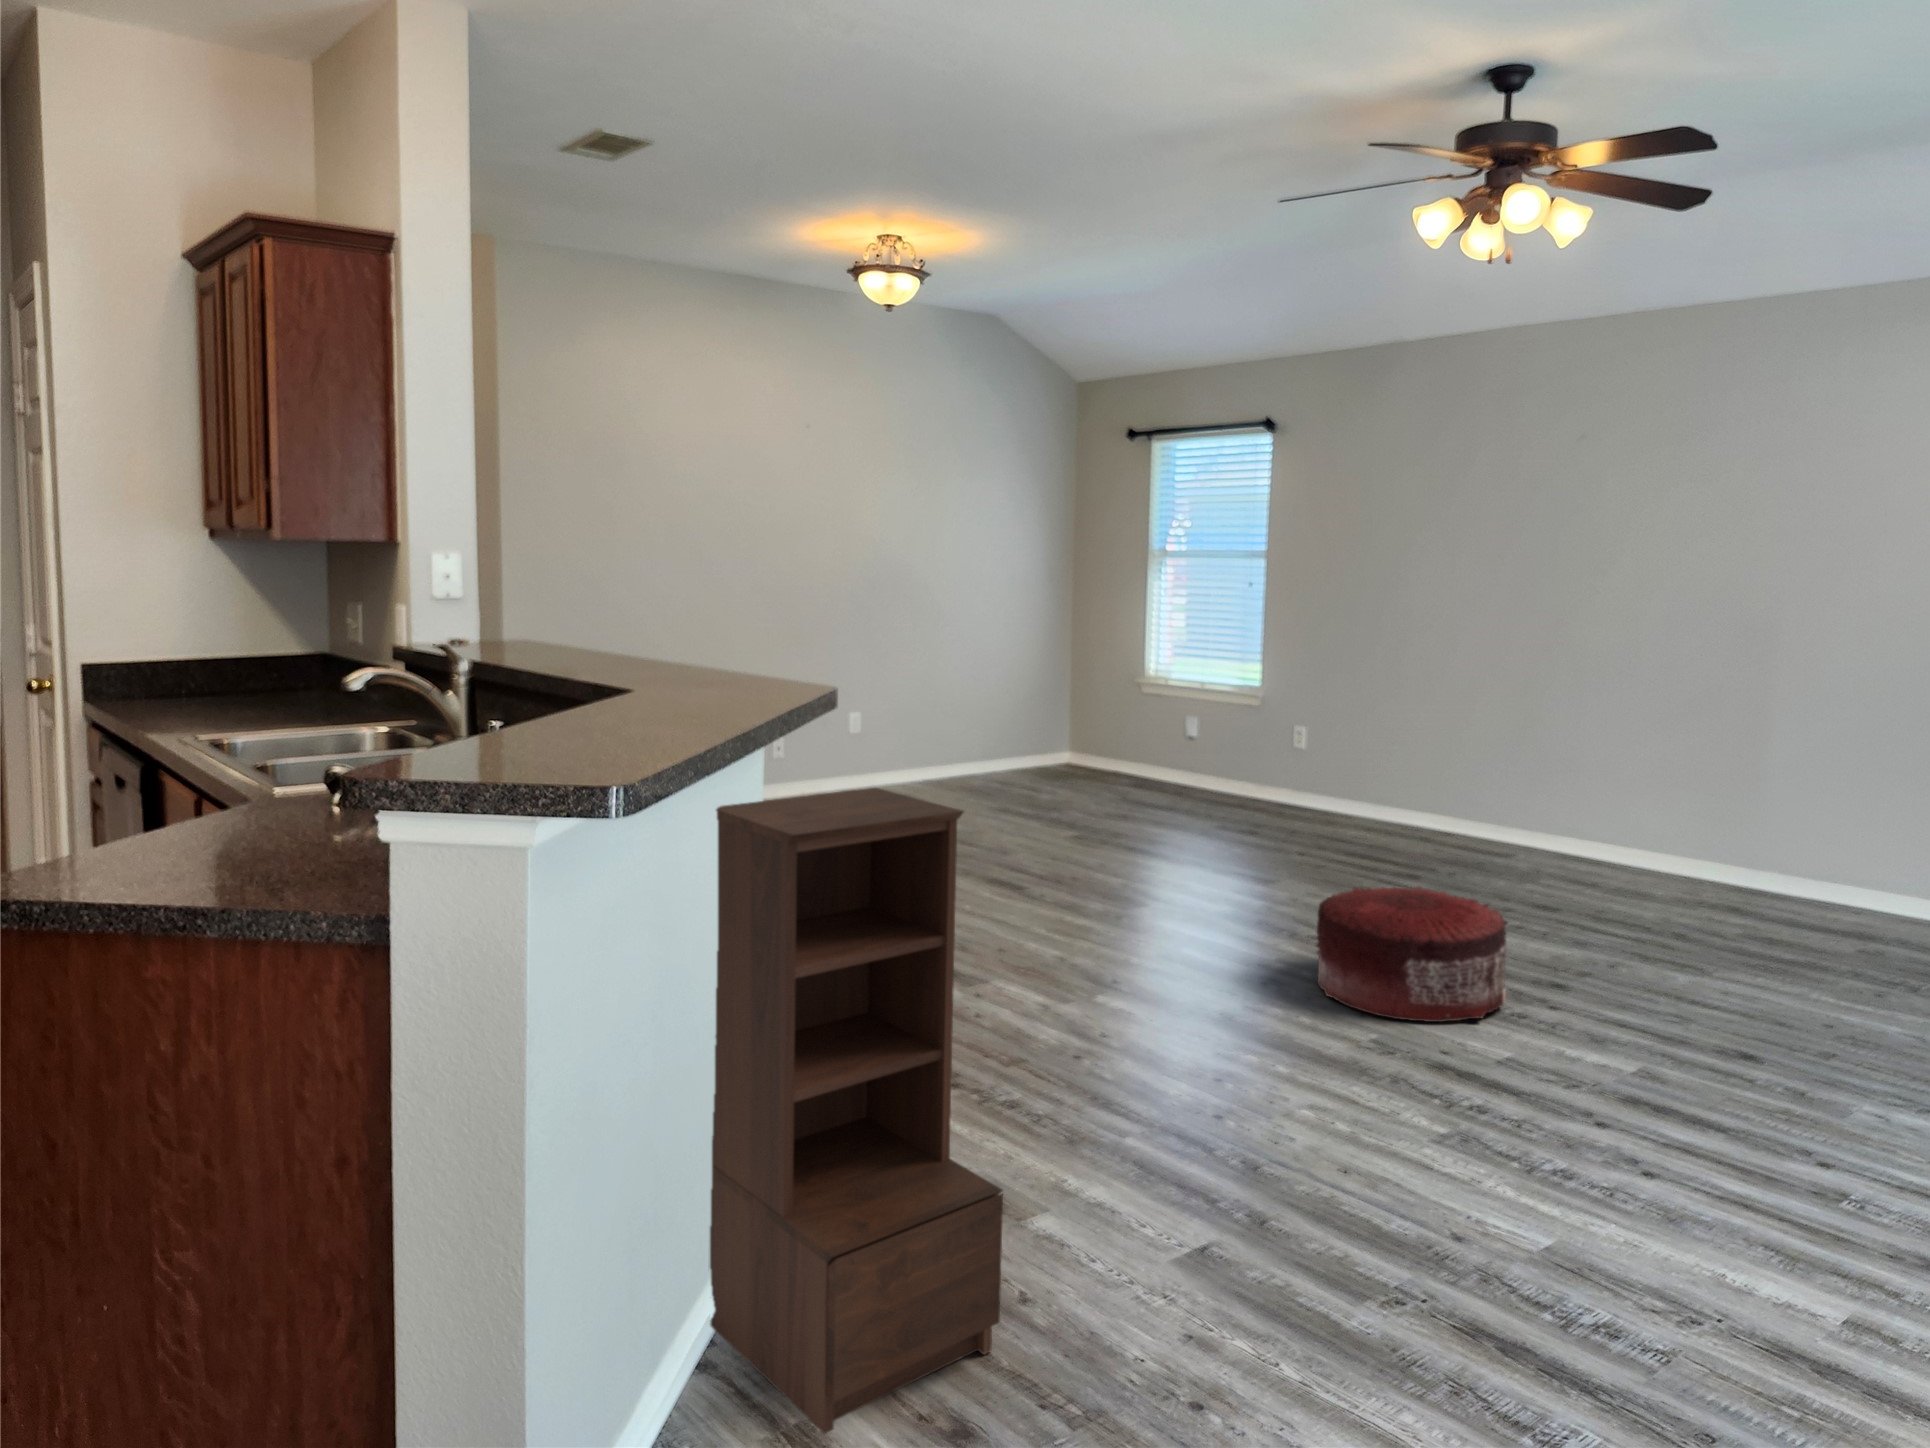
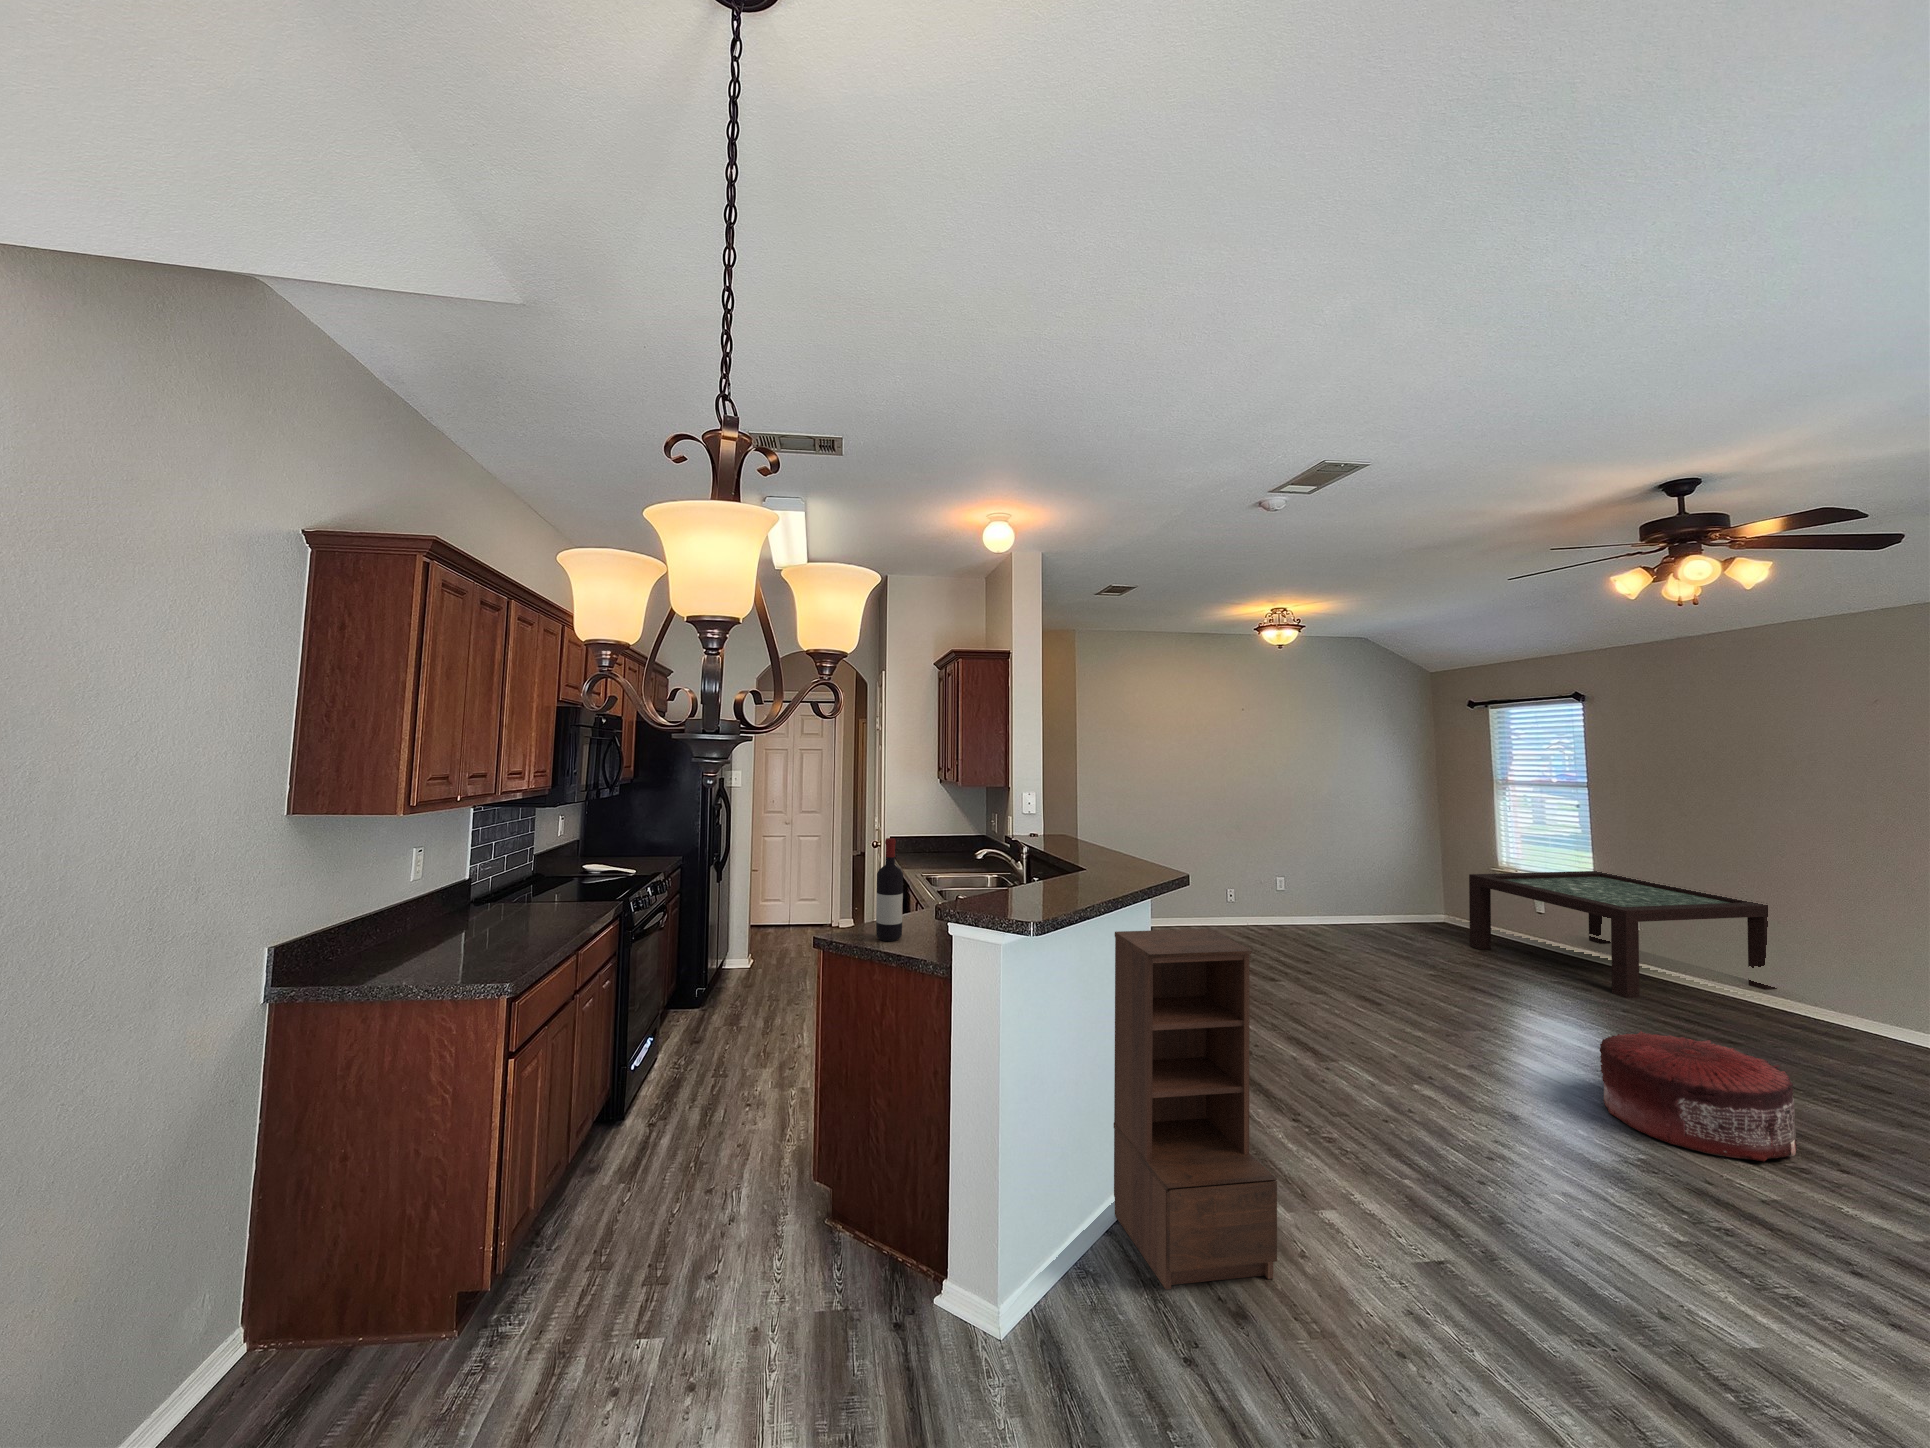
wine bottle: none [138,621,219,872] -> present [876,838,903,941]
coffee table: none [1124,709,1432,858] -> present [1469,871,1777,998]

